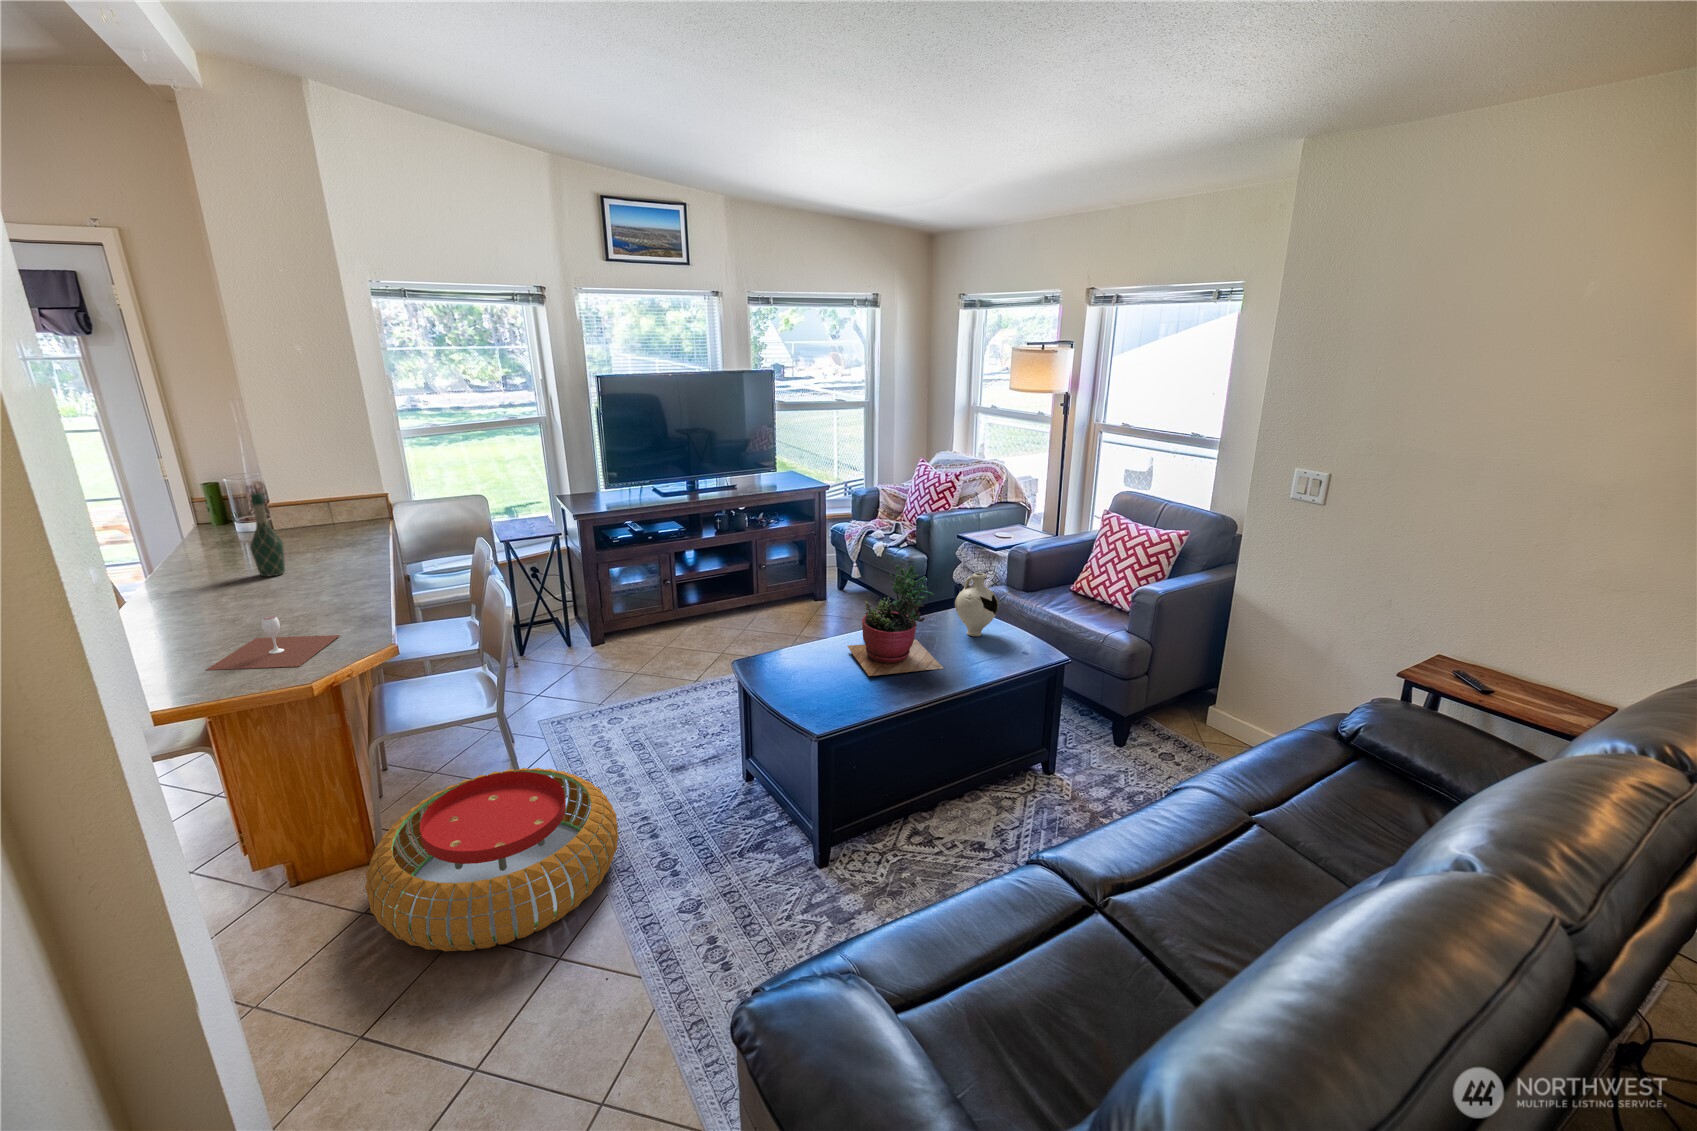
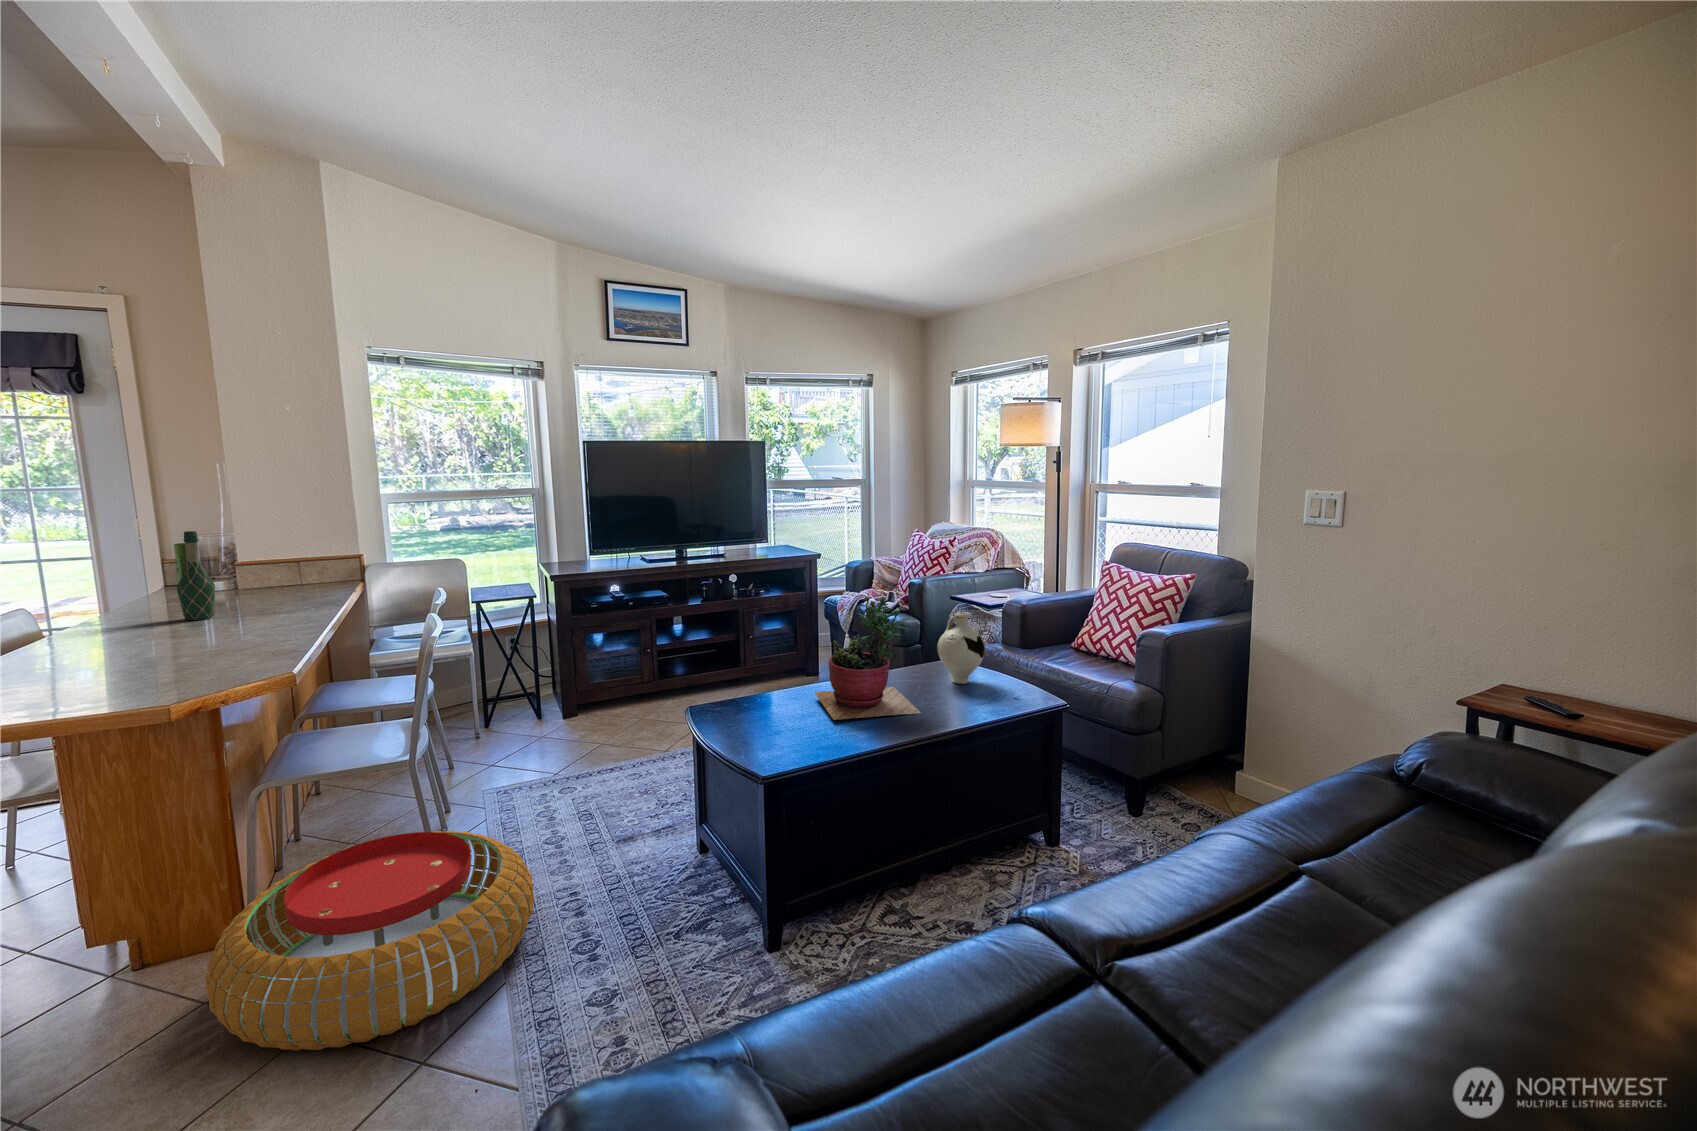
wine glass: present [206,616,340,670] -> none [47,634,226,690]

